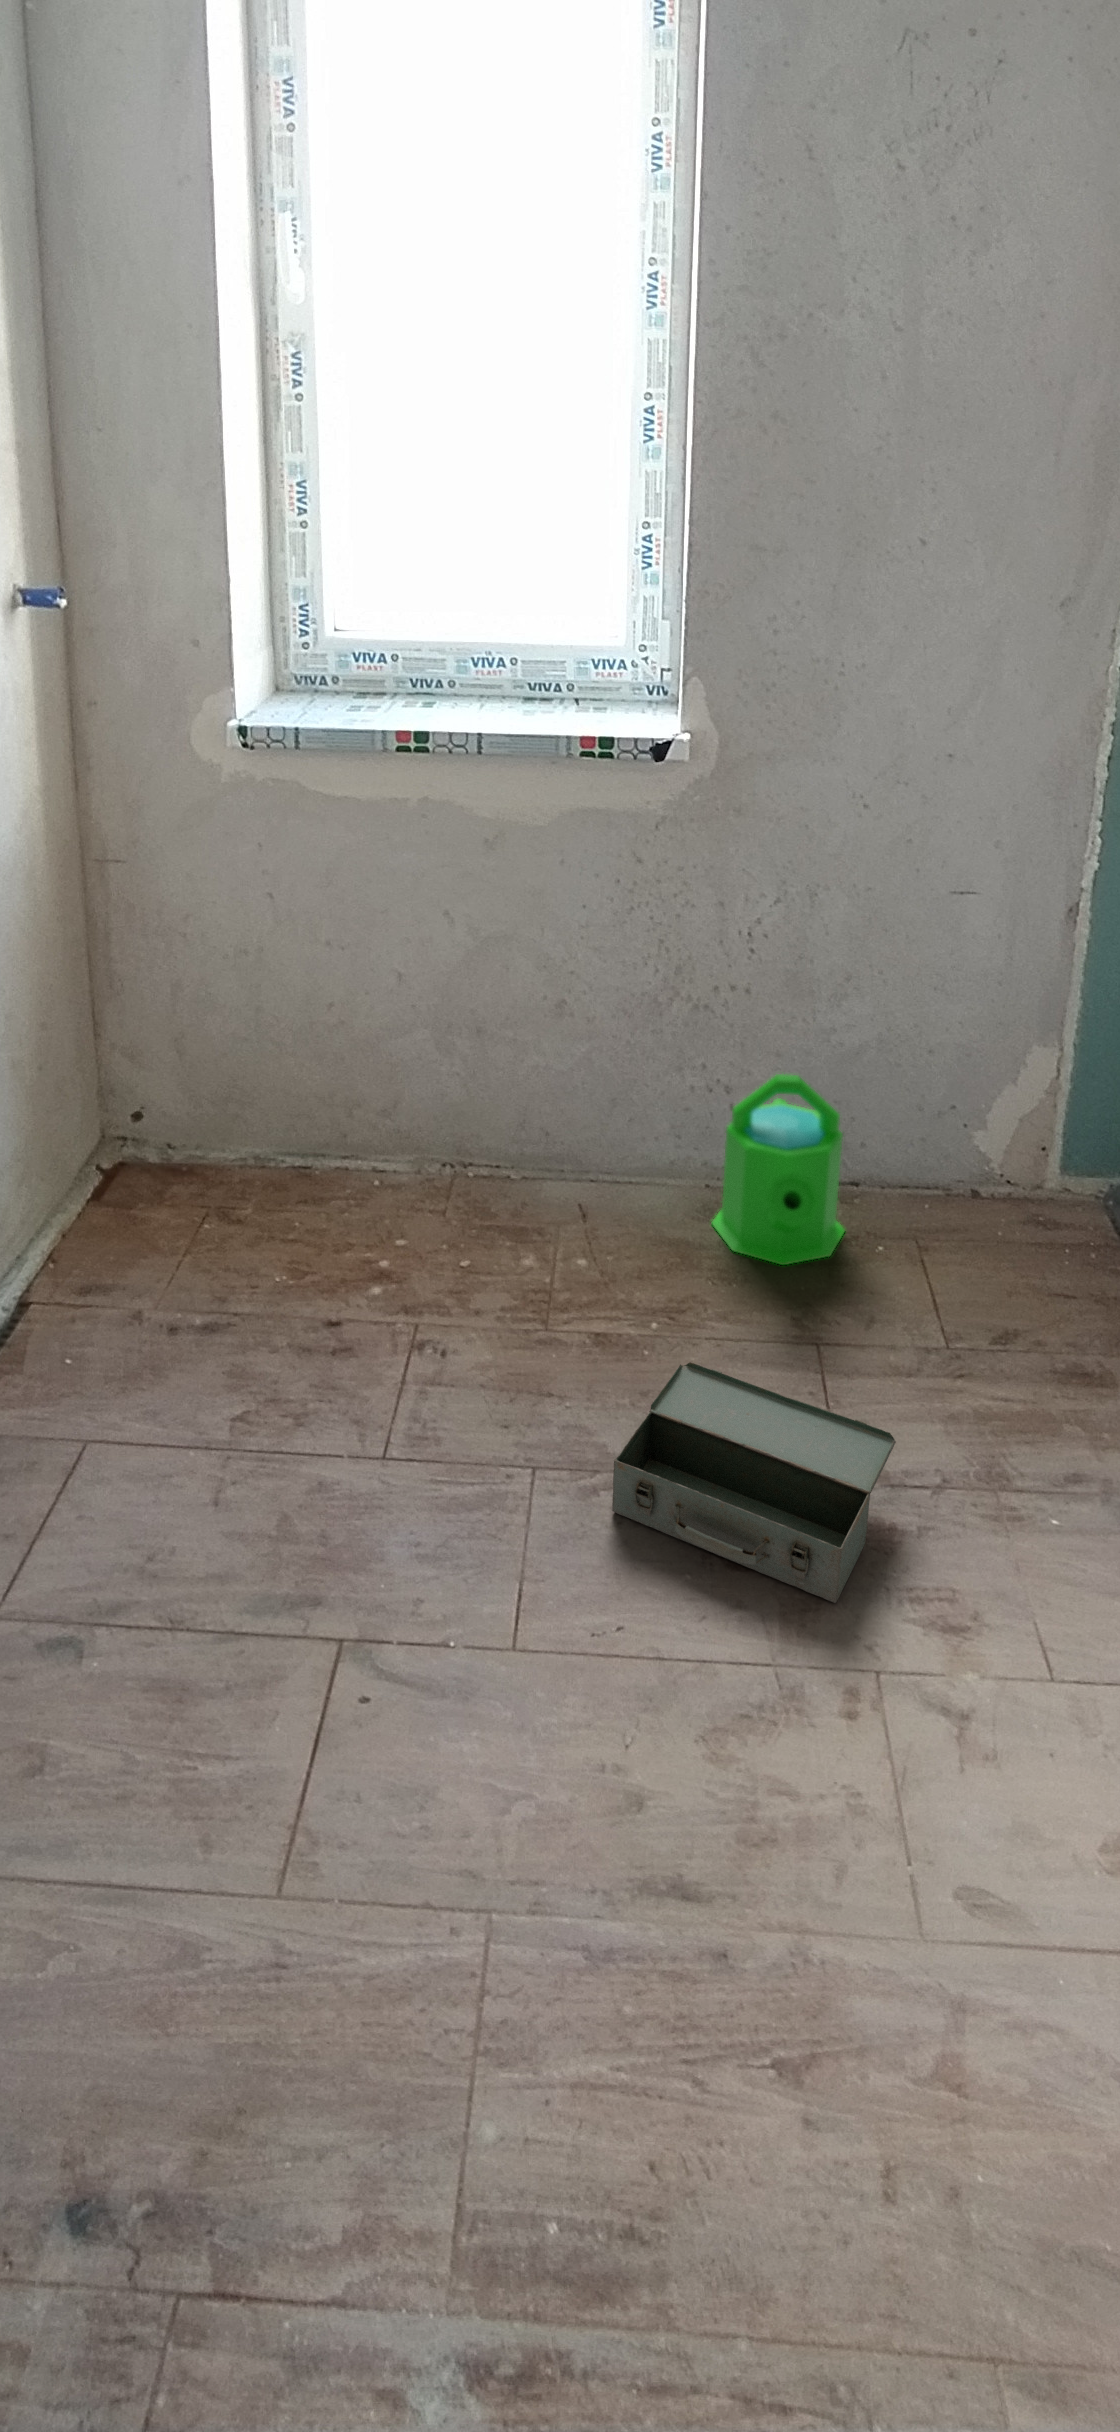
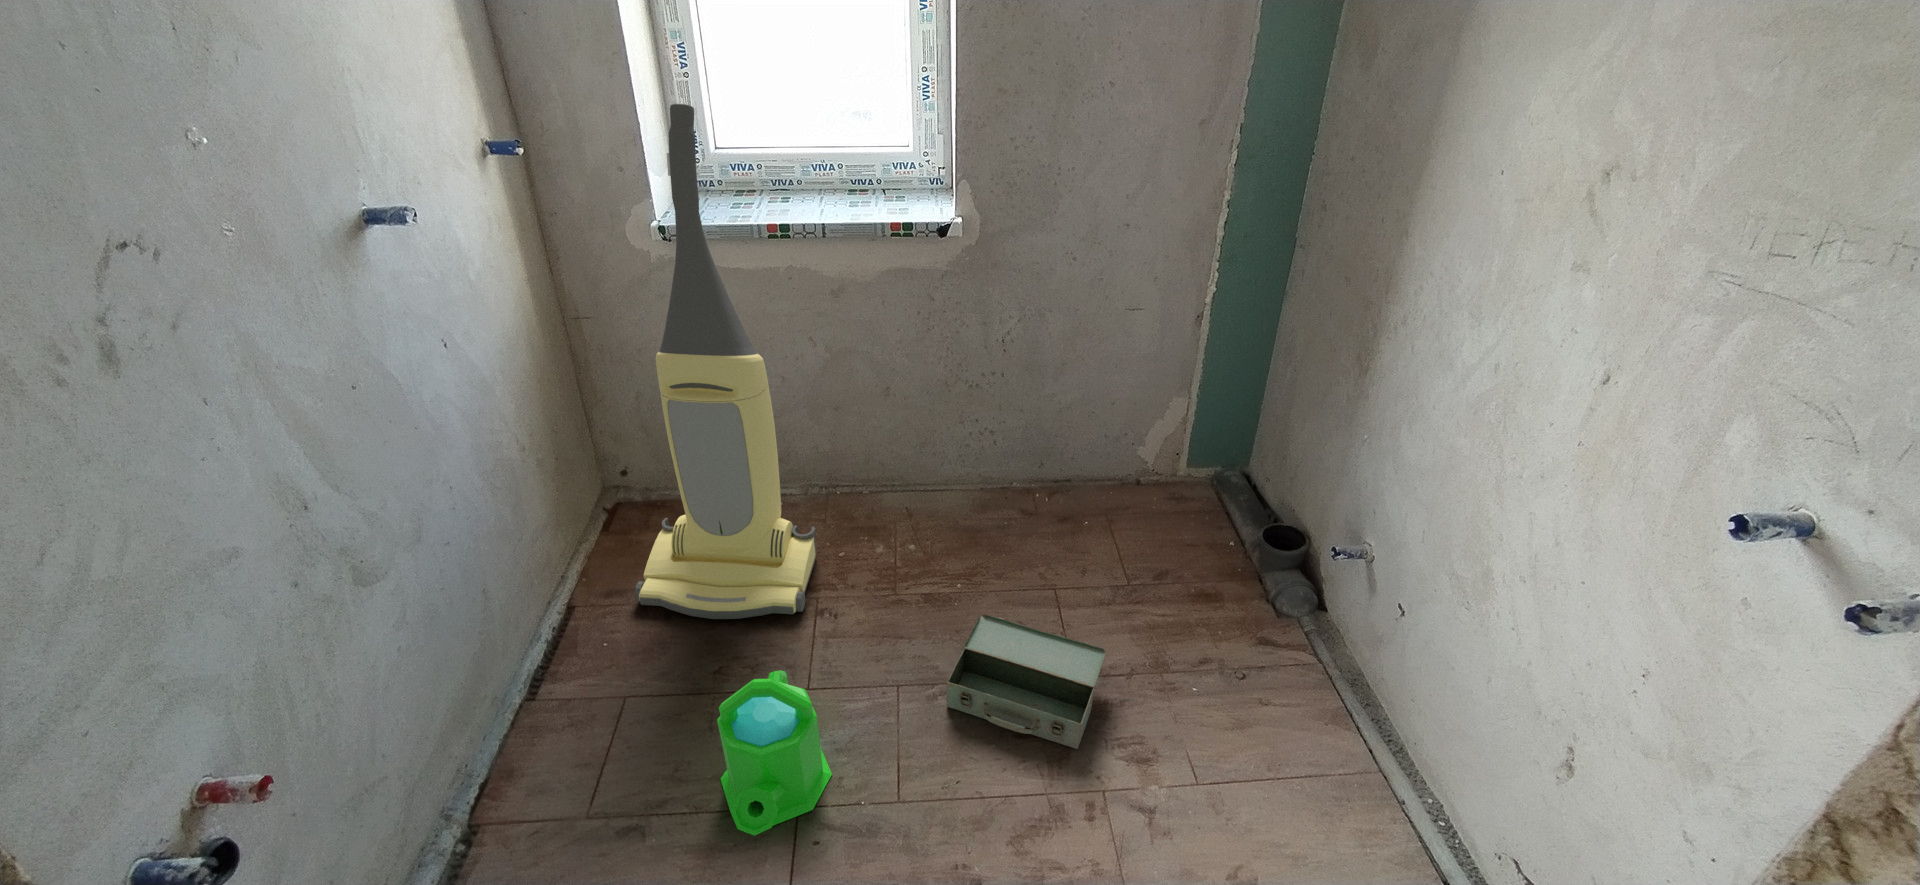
vacuum cleaner: none [125,542,424,1345] -> present [635,104,817,619]
watering can: present [712,1074,845,1265] -> present [717,670,832,836]

